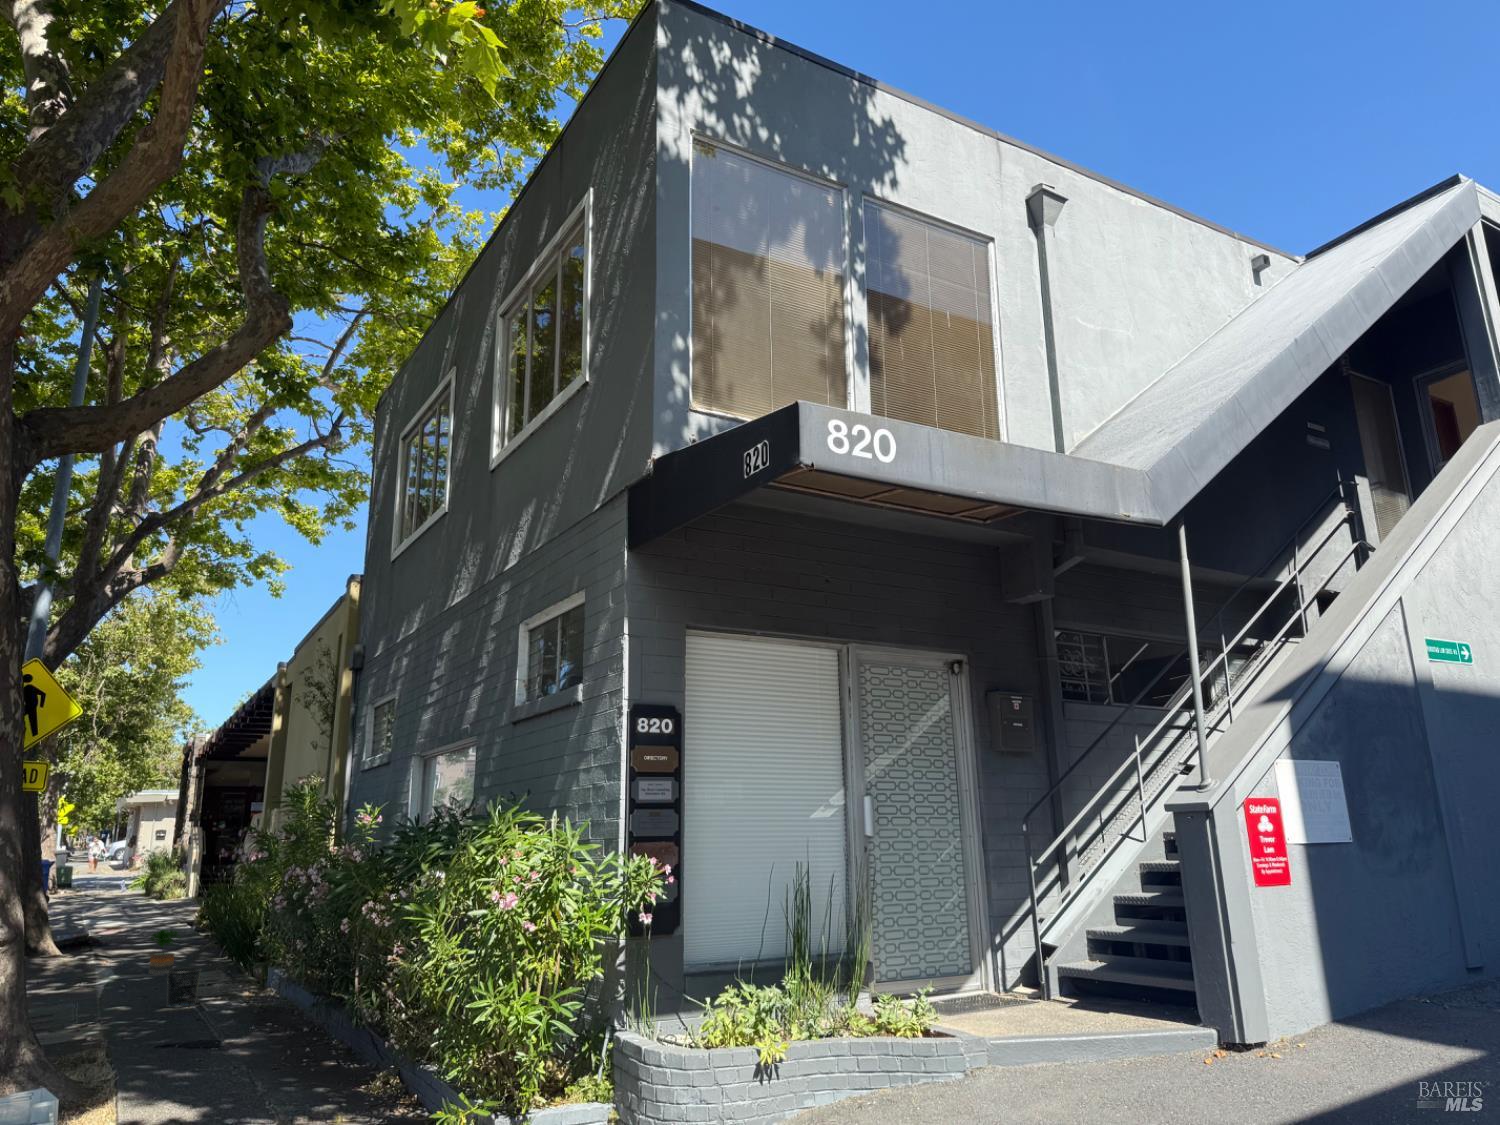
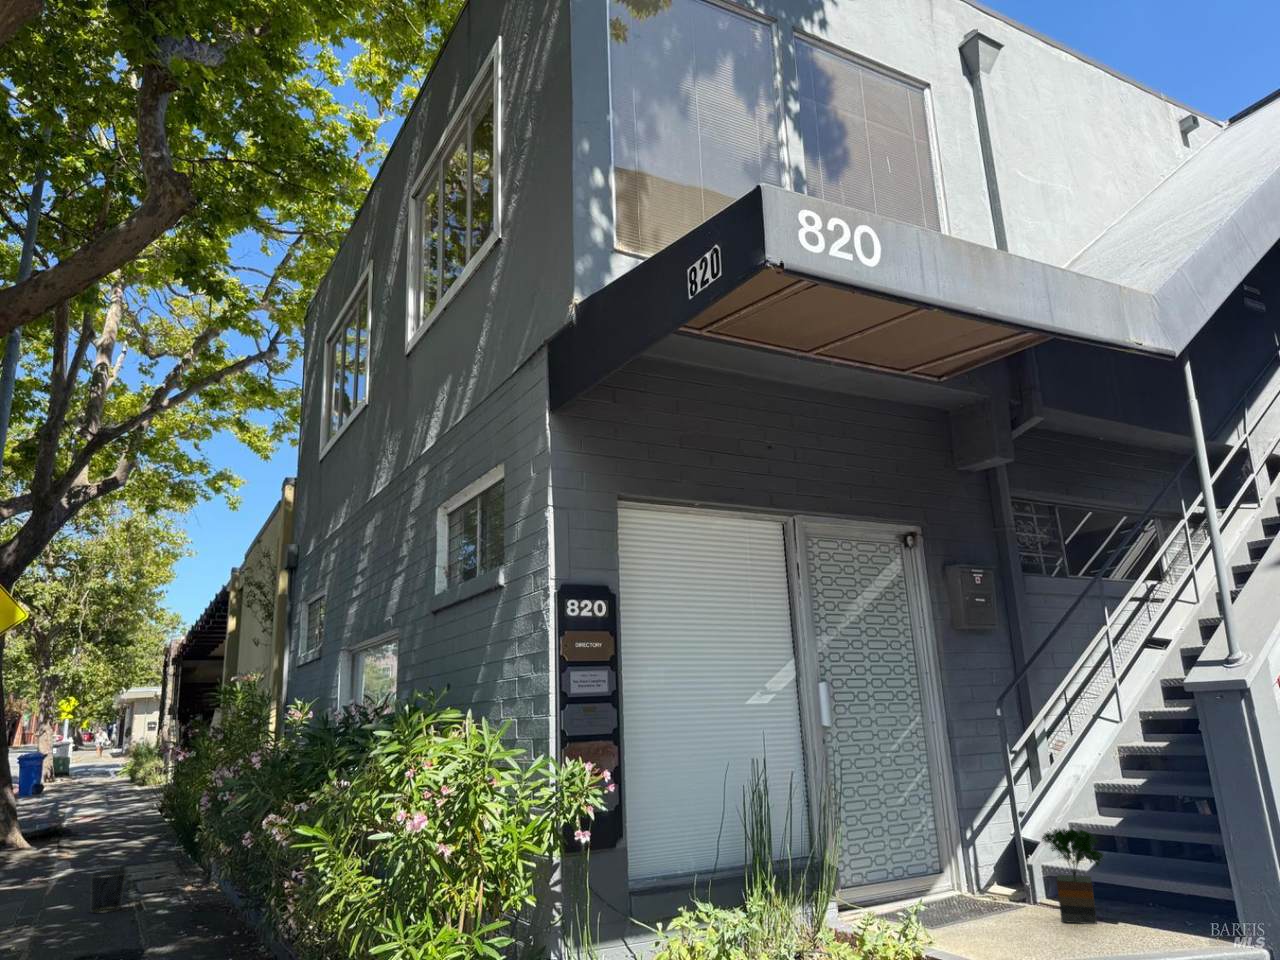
potted tree: present [149,930,181,975] -> present [1042,829,1104,924]

